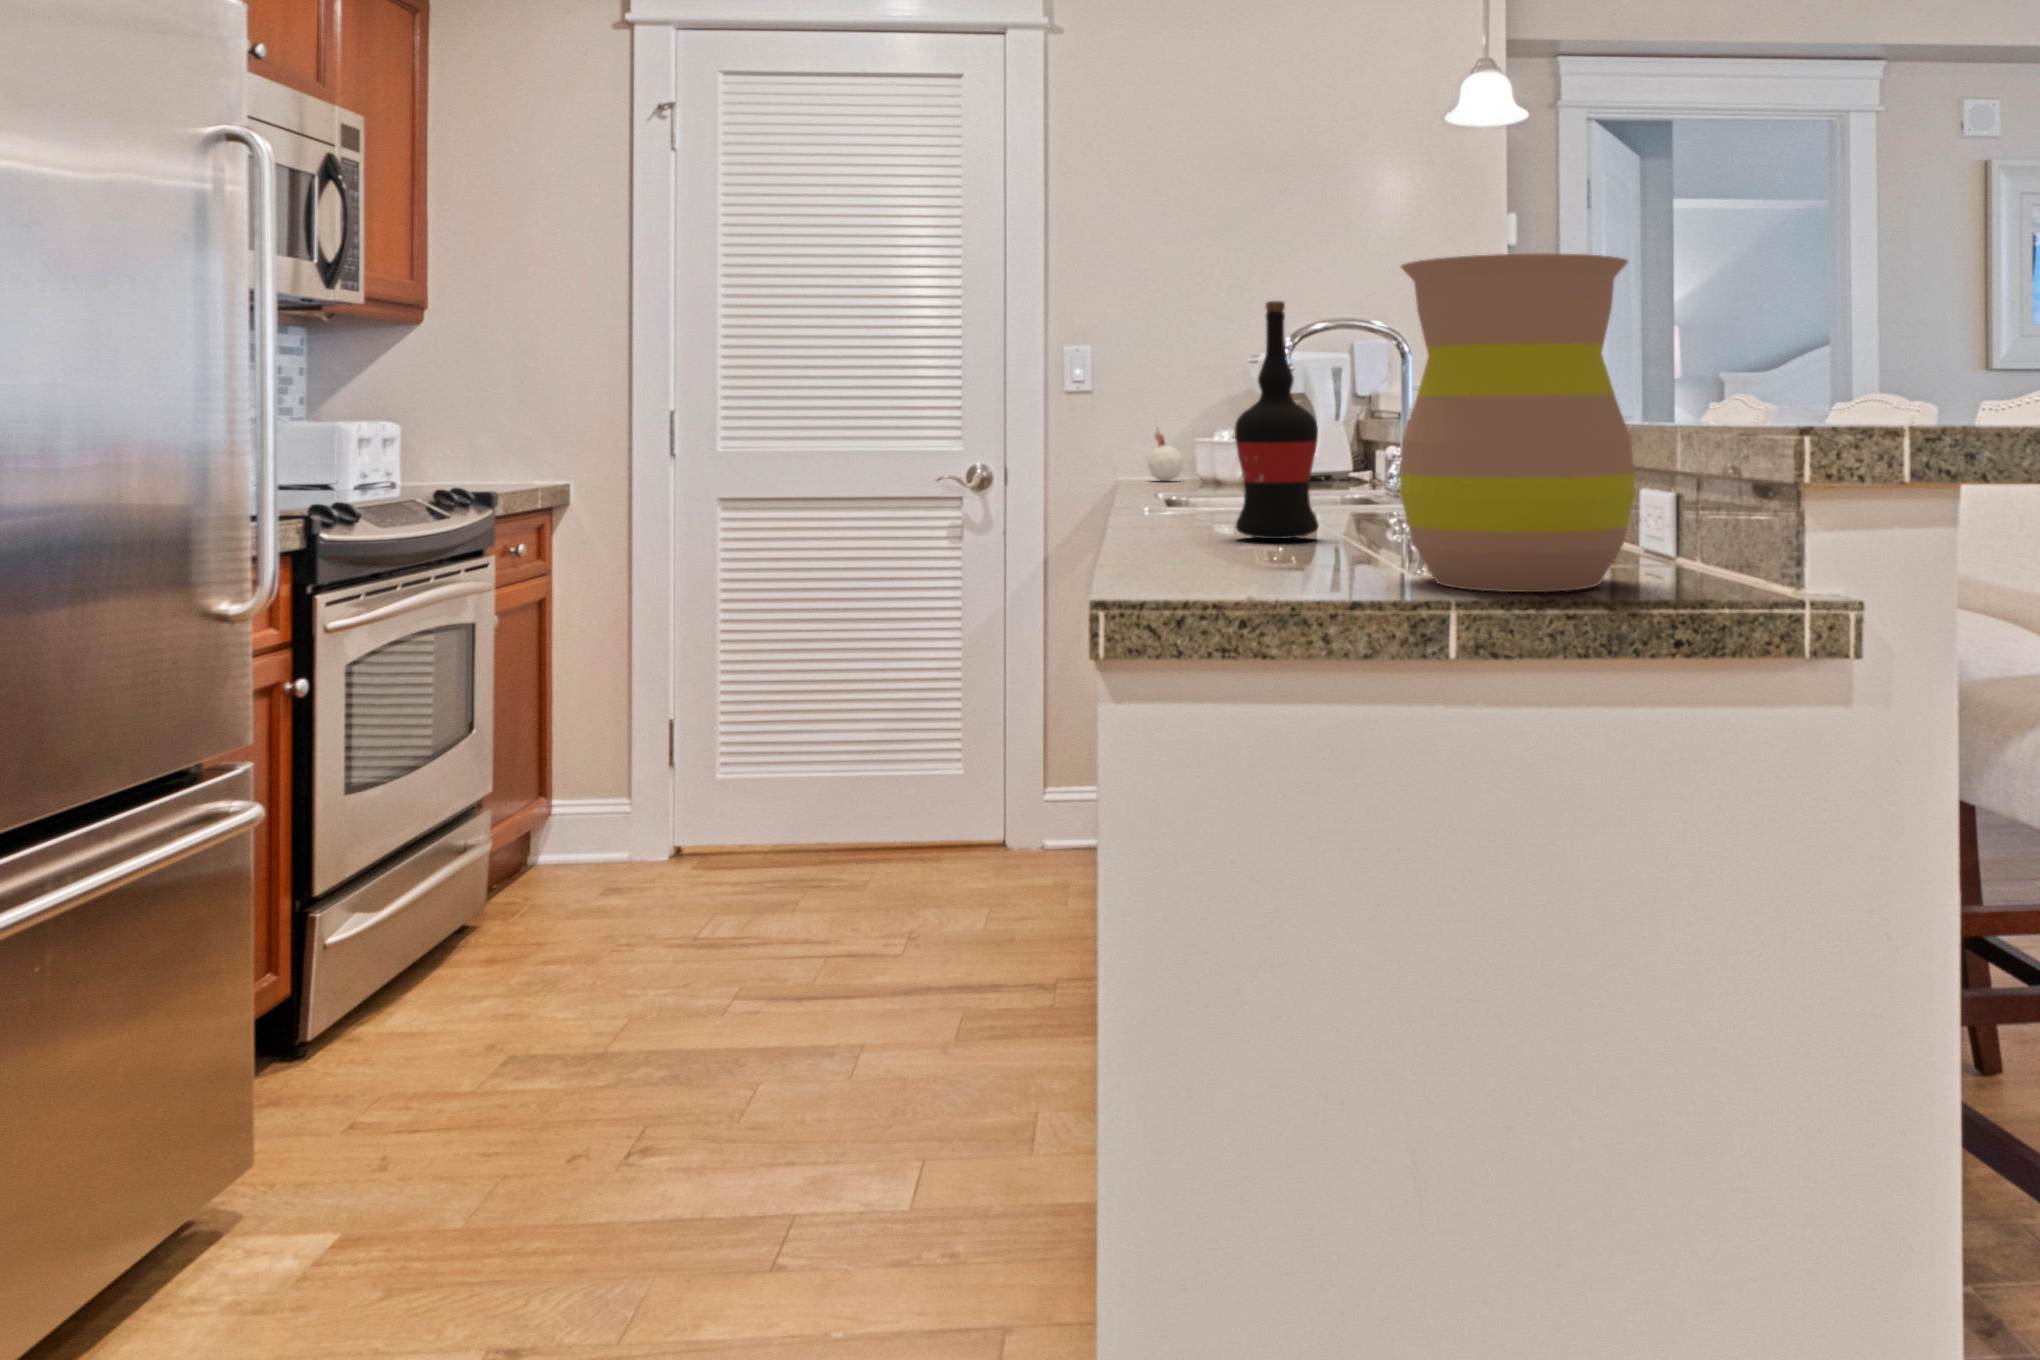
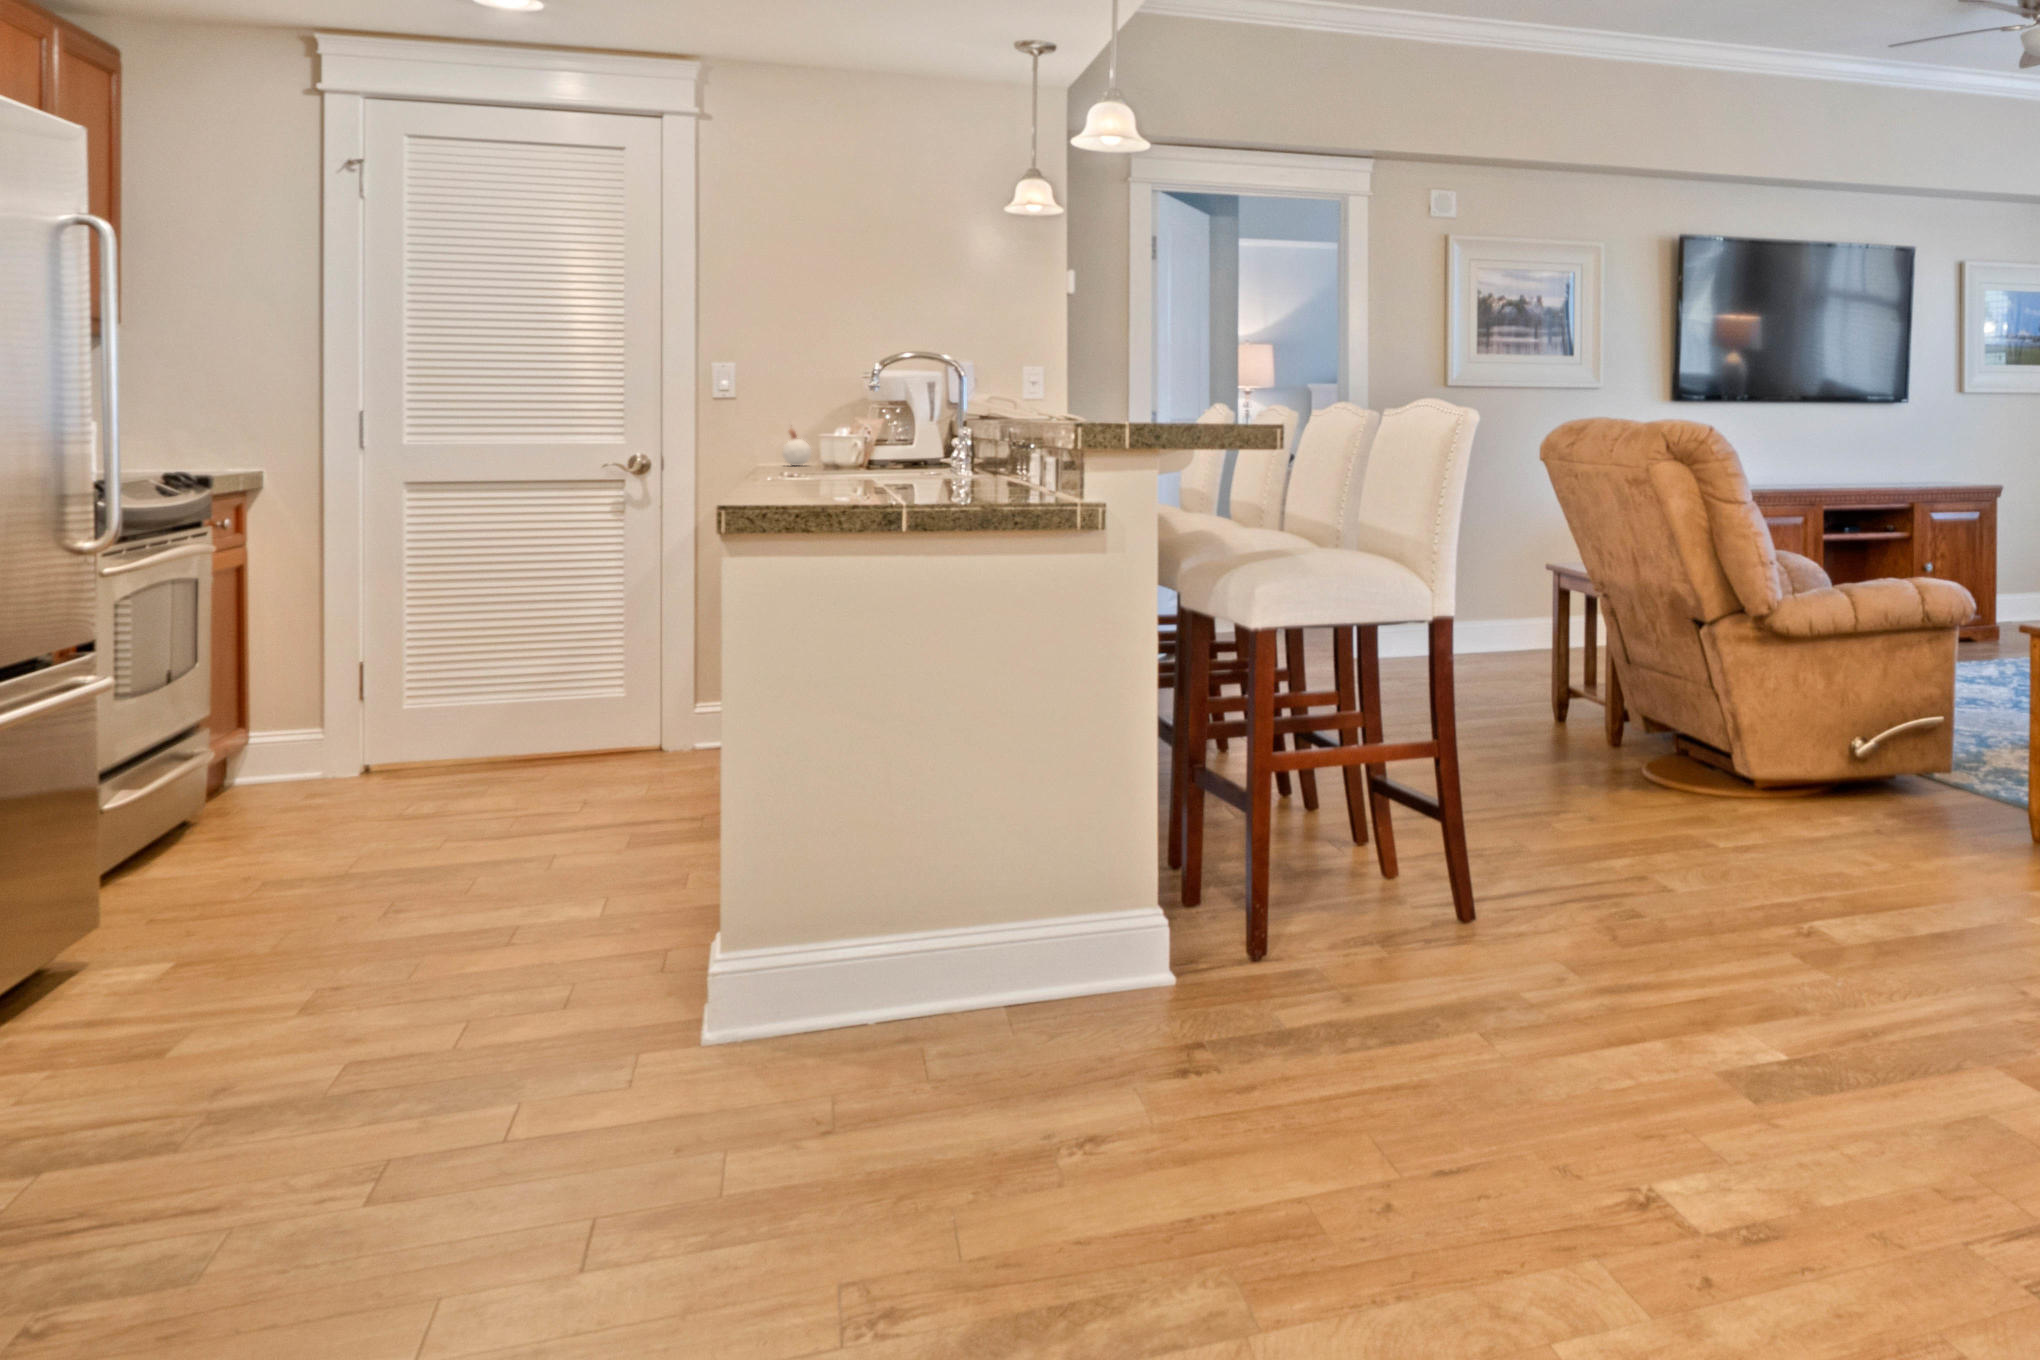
vase: present [1400,253,1636,592] -> none [894,347,1012,503]
wine bottle: present [1235,301,1319,539] -> none [822,354,874,490]

